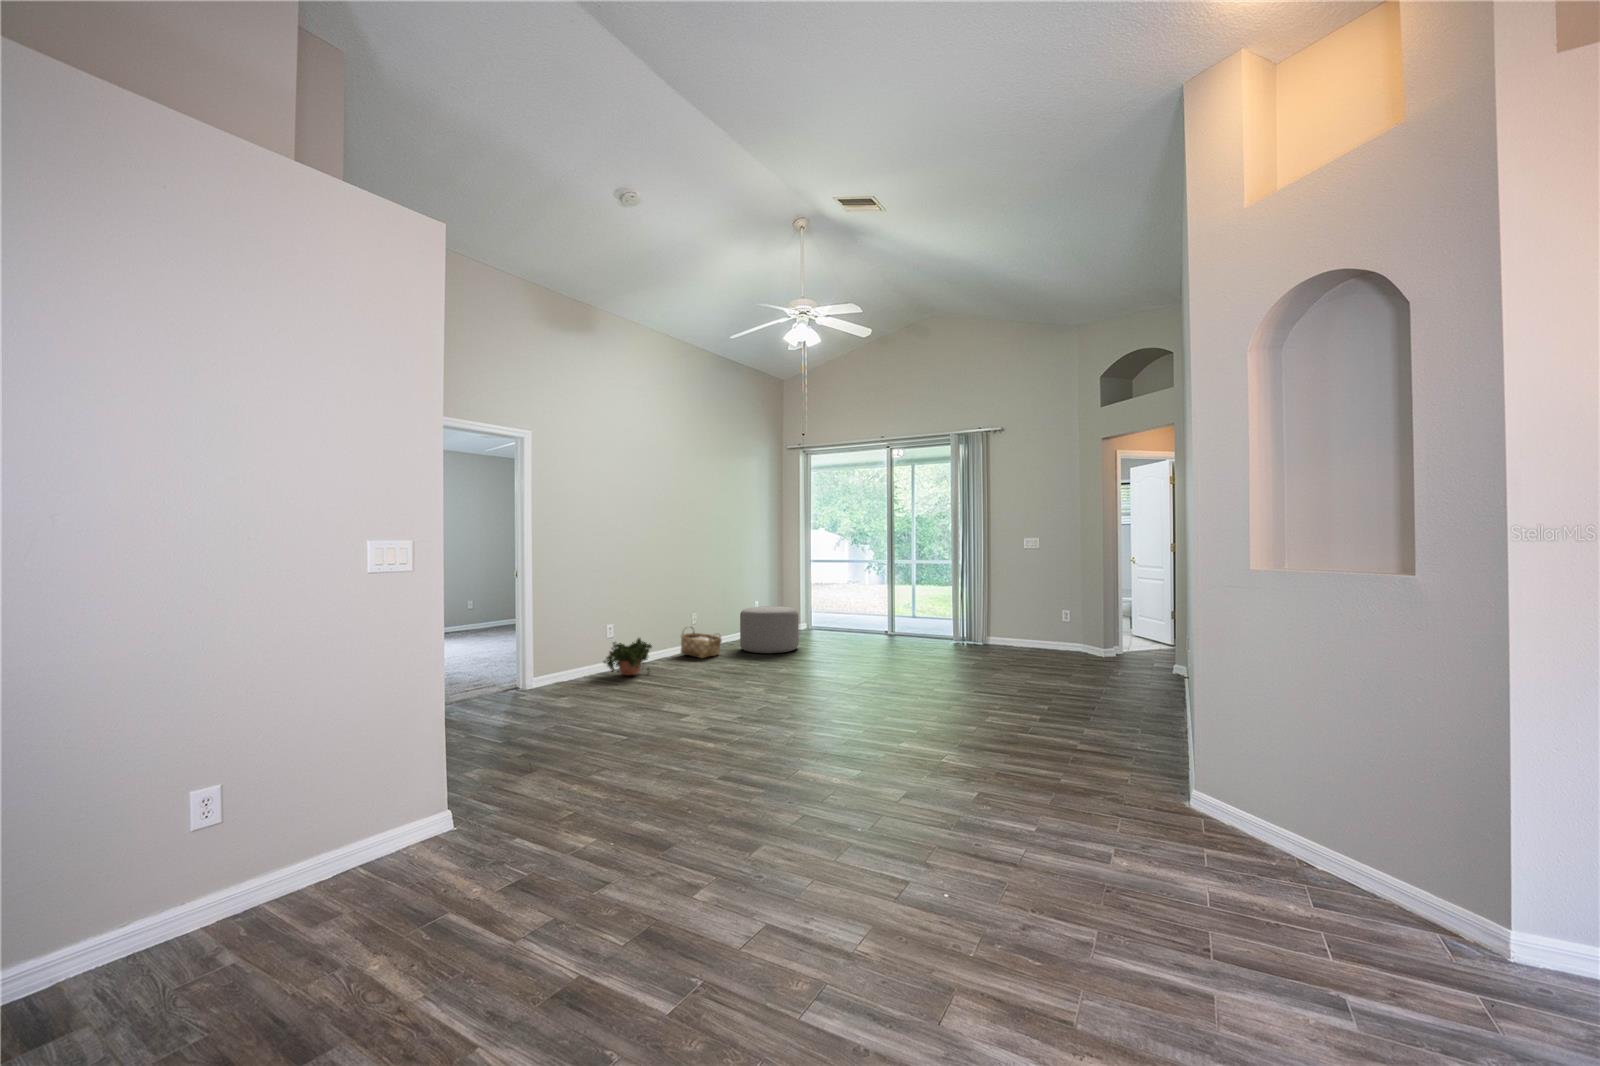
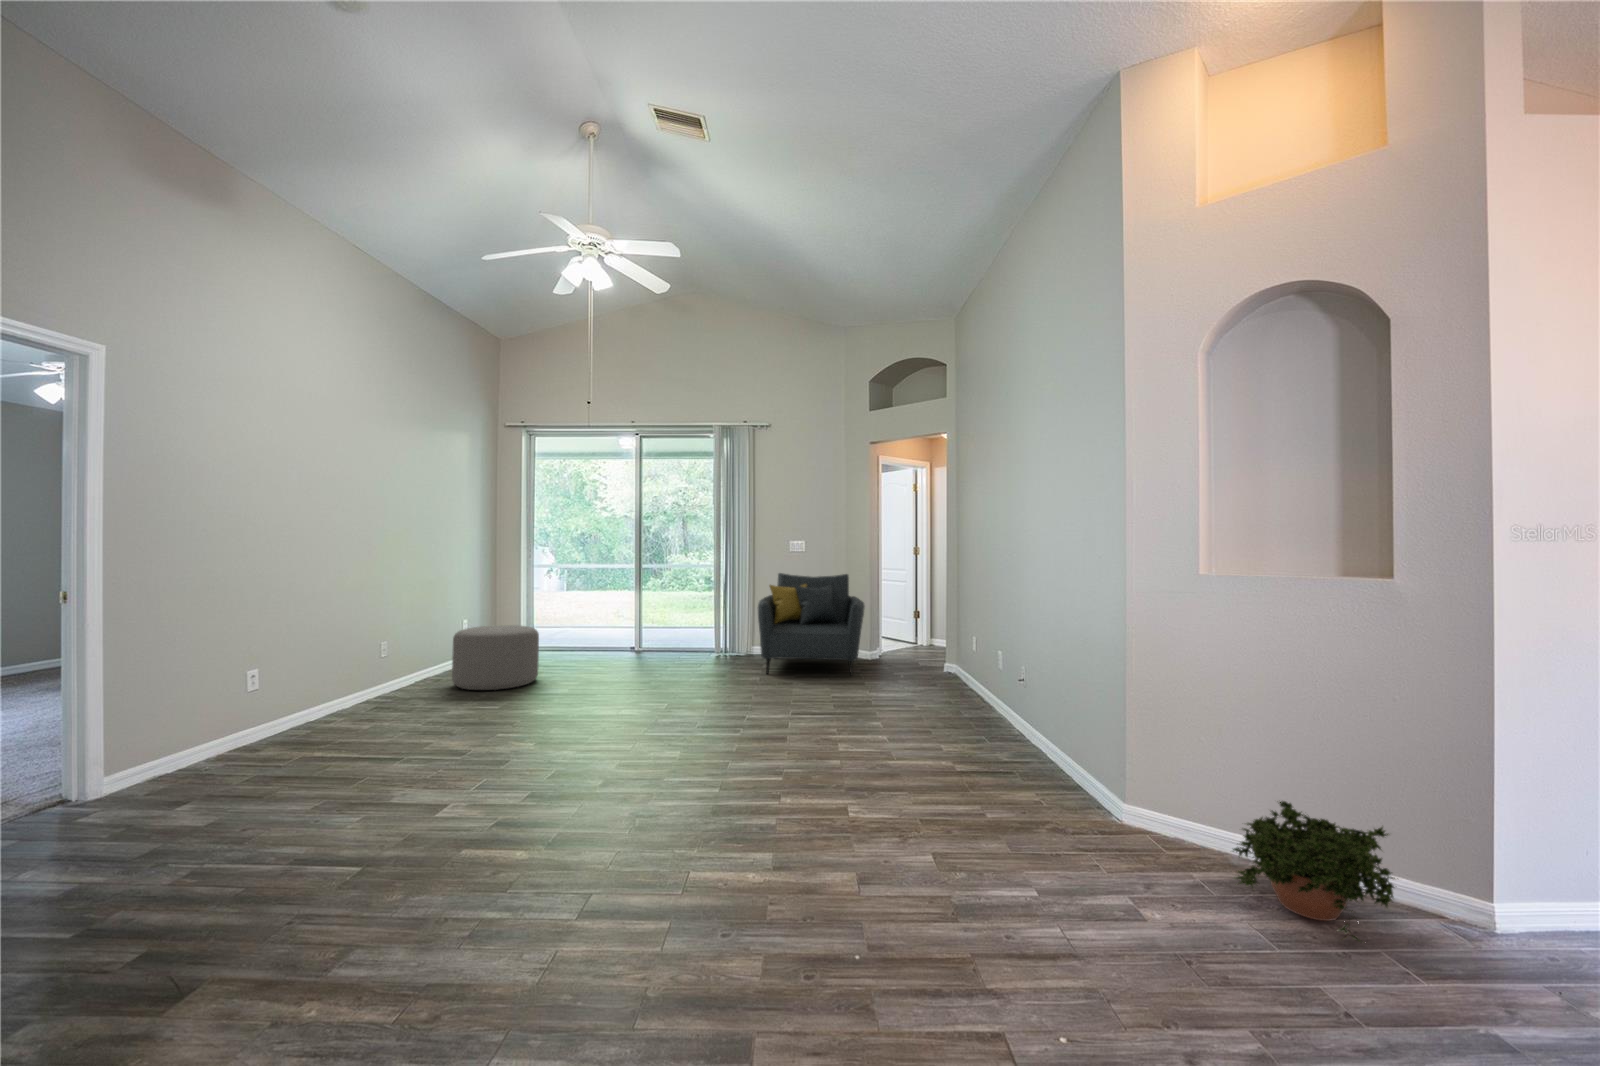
armchair: none [973,568,1086,667] -> present [758,573,865,676]
woven basket: present [681,626,722,659] -> none [358,660,428,707]
potted plant: present [604,638,652,675] -> present [1233,801,1395,941]

